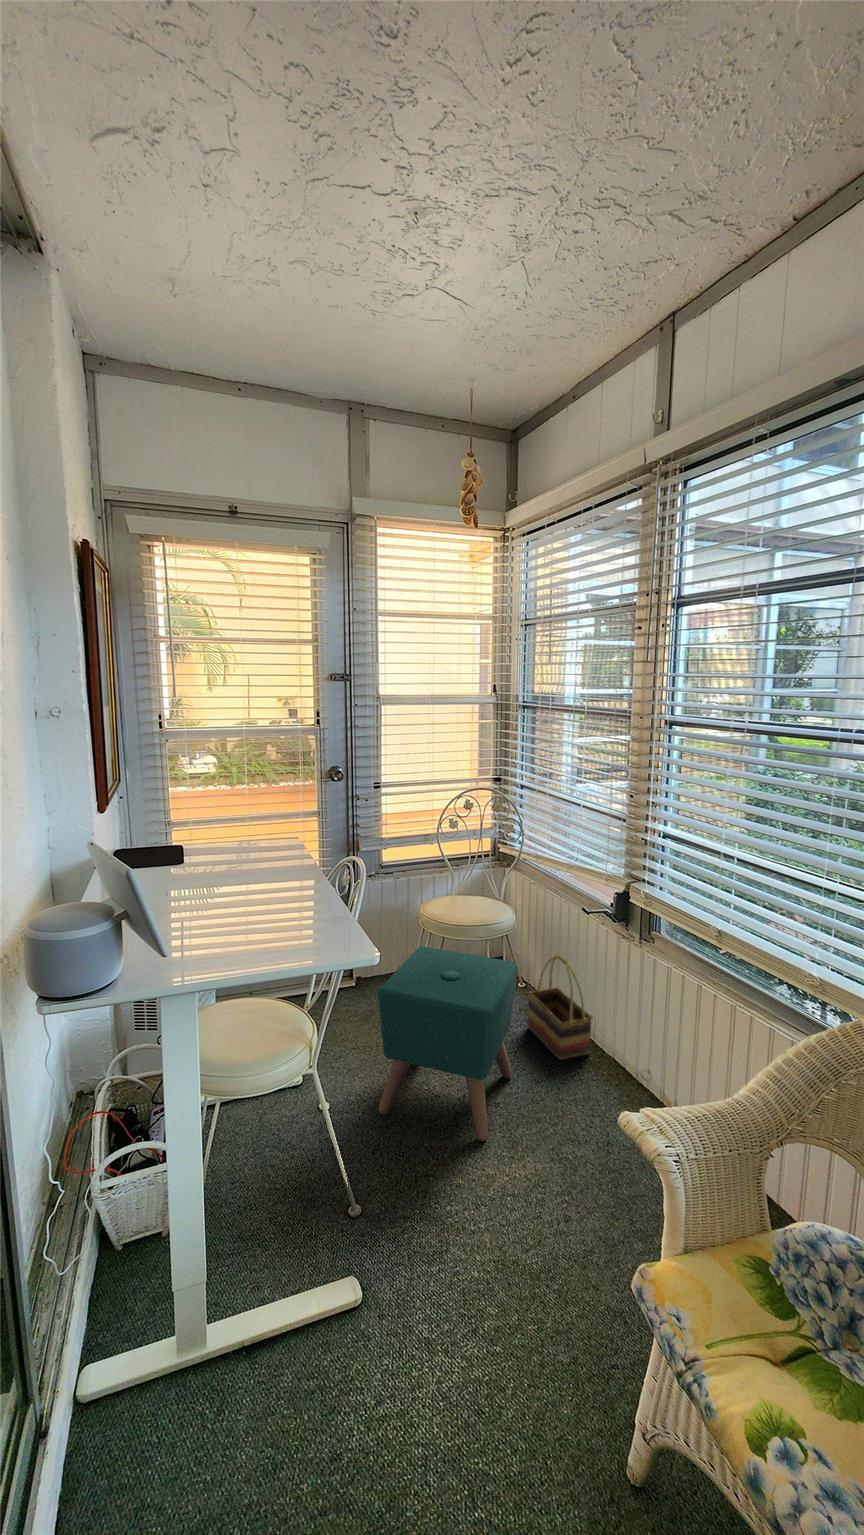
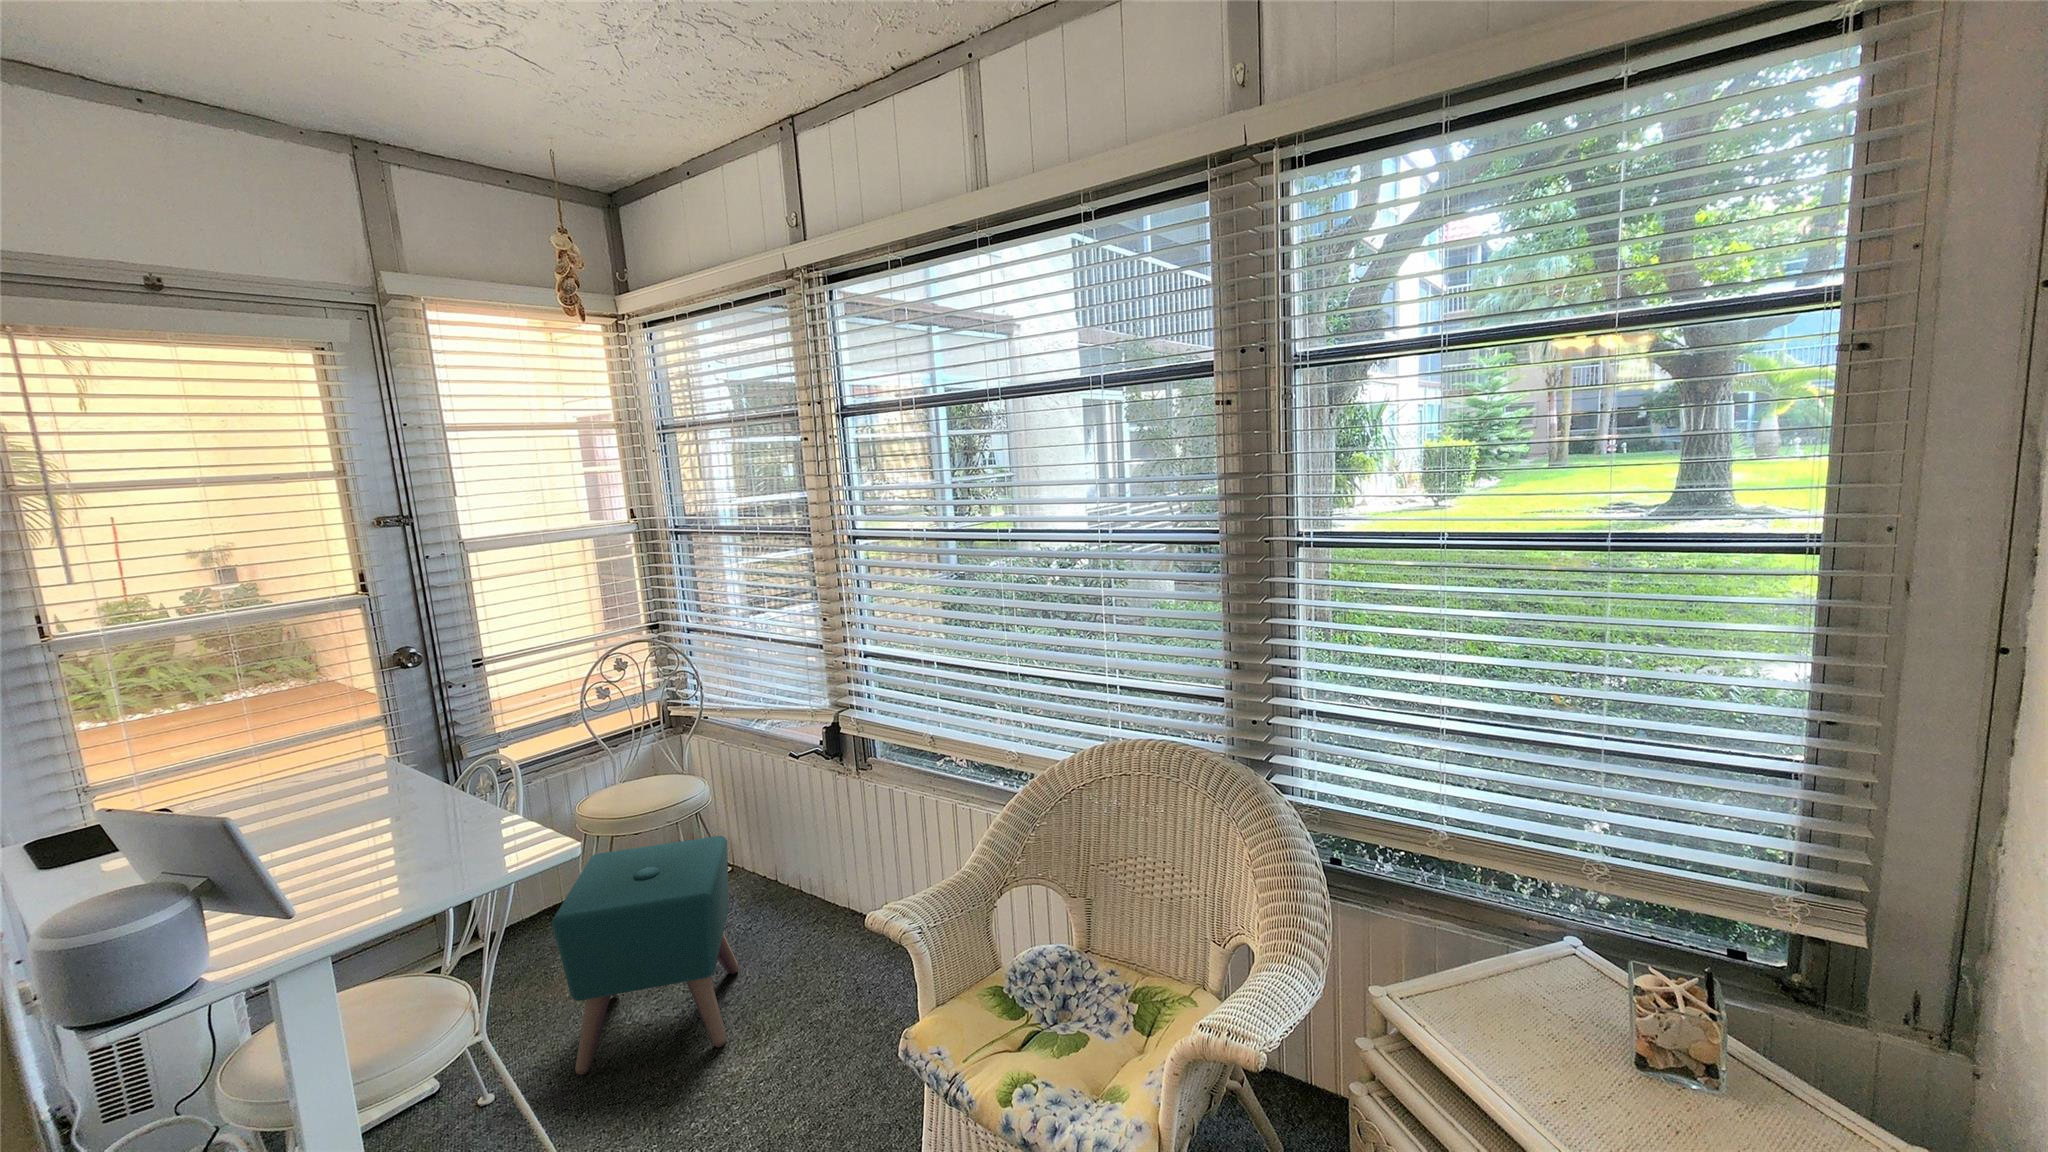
basket: present [528,955,592,1060] -> none [740,816,822,932]

